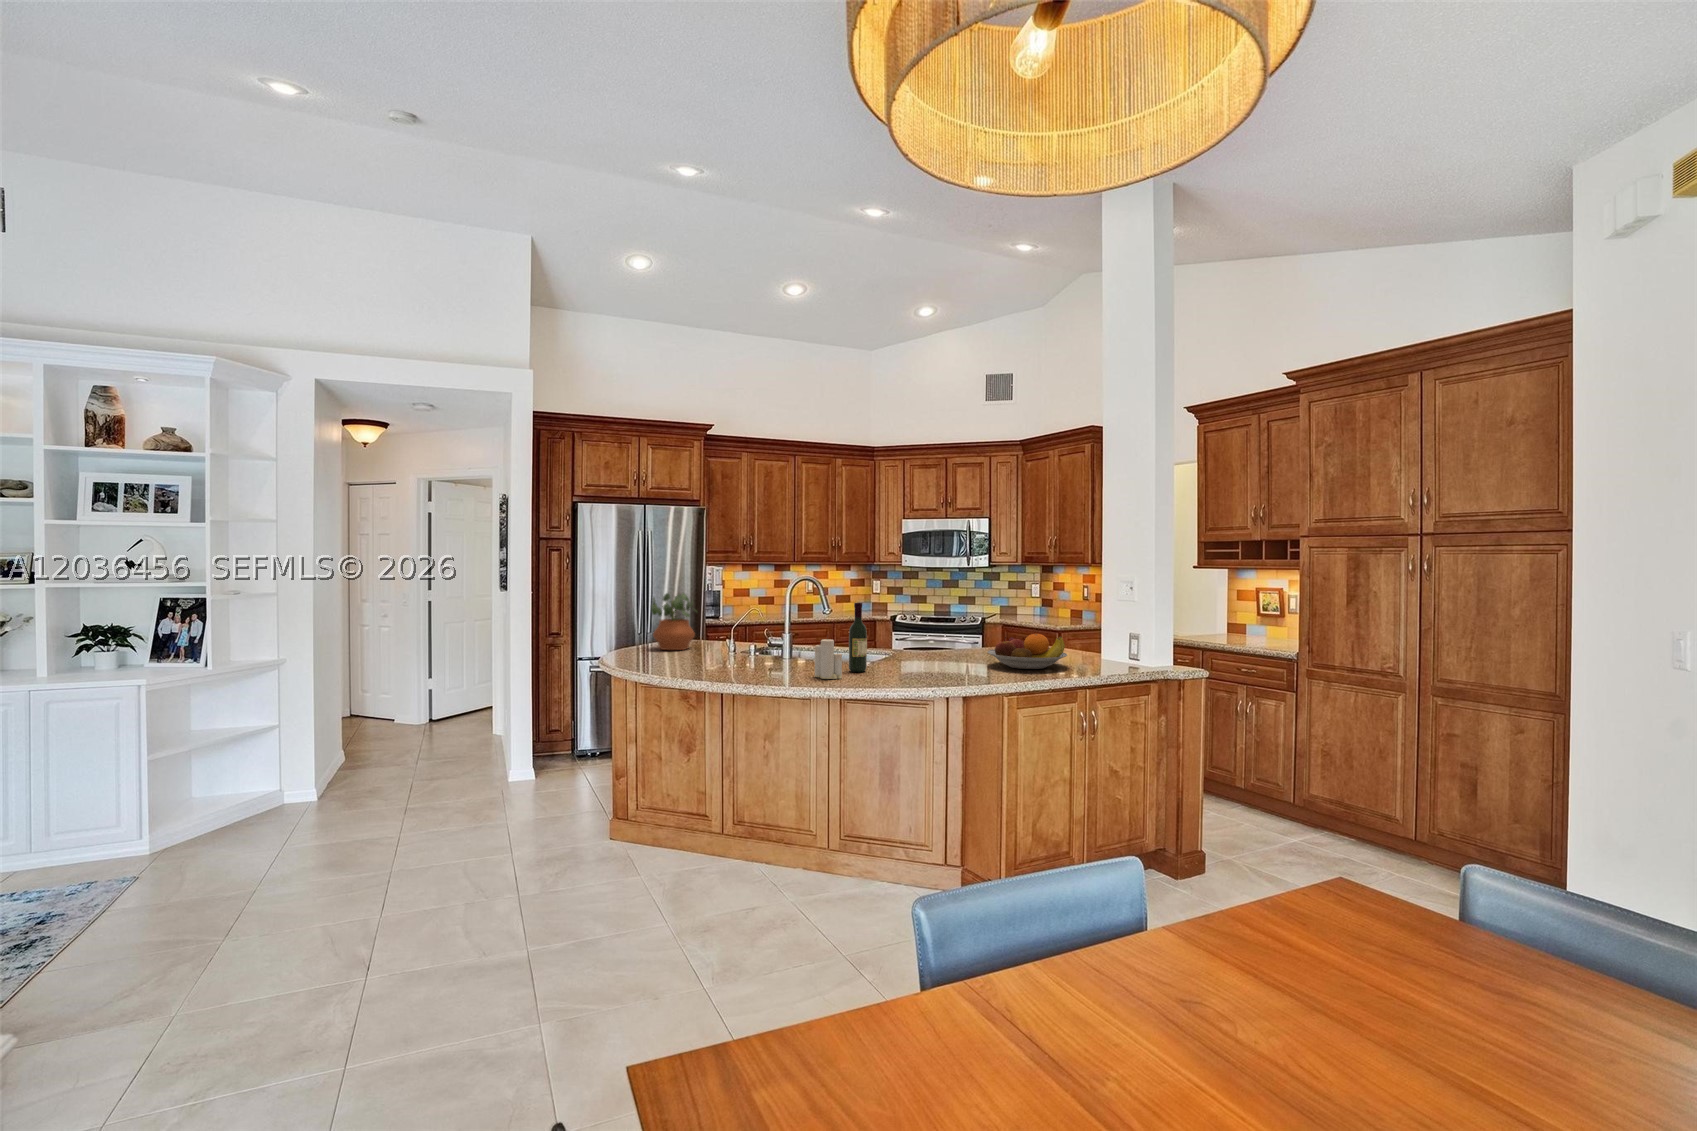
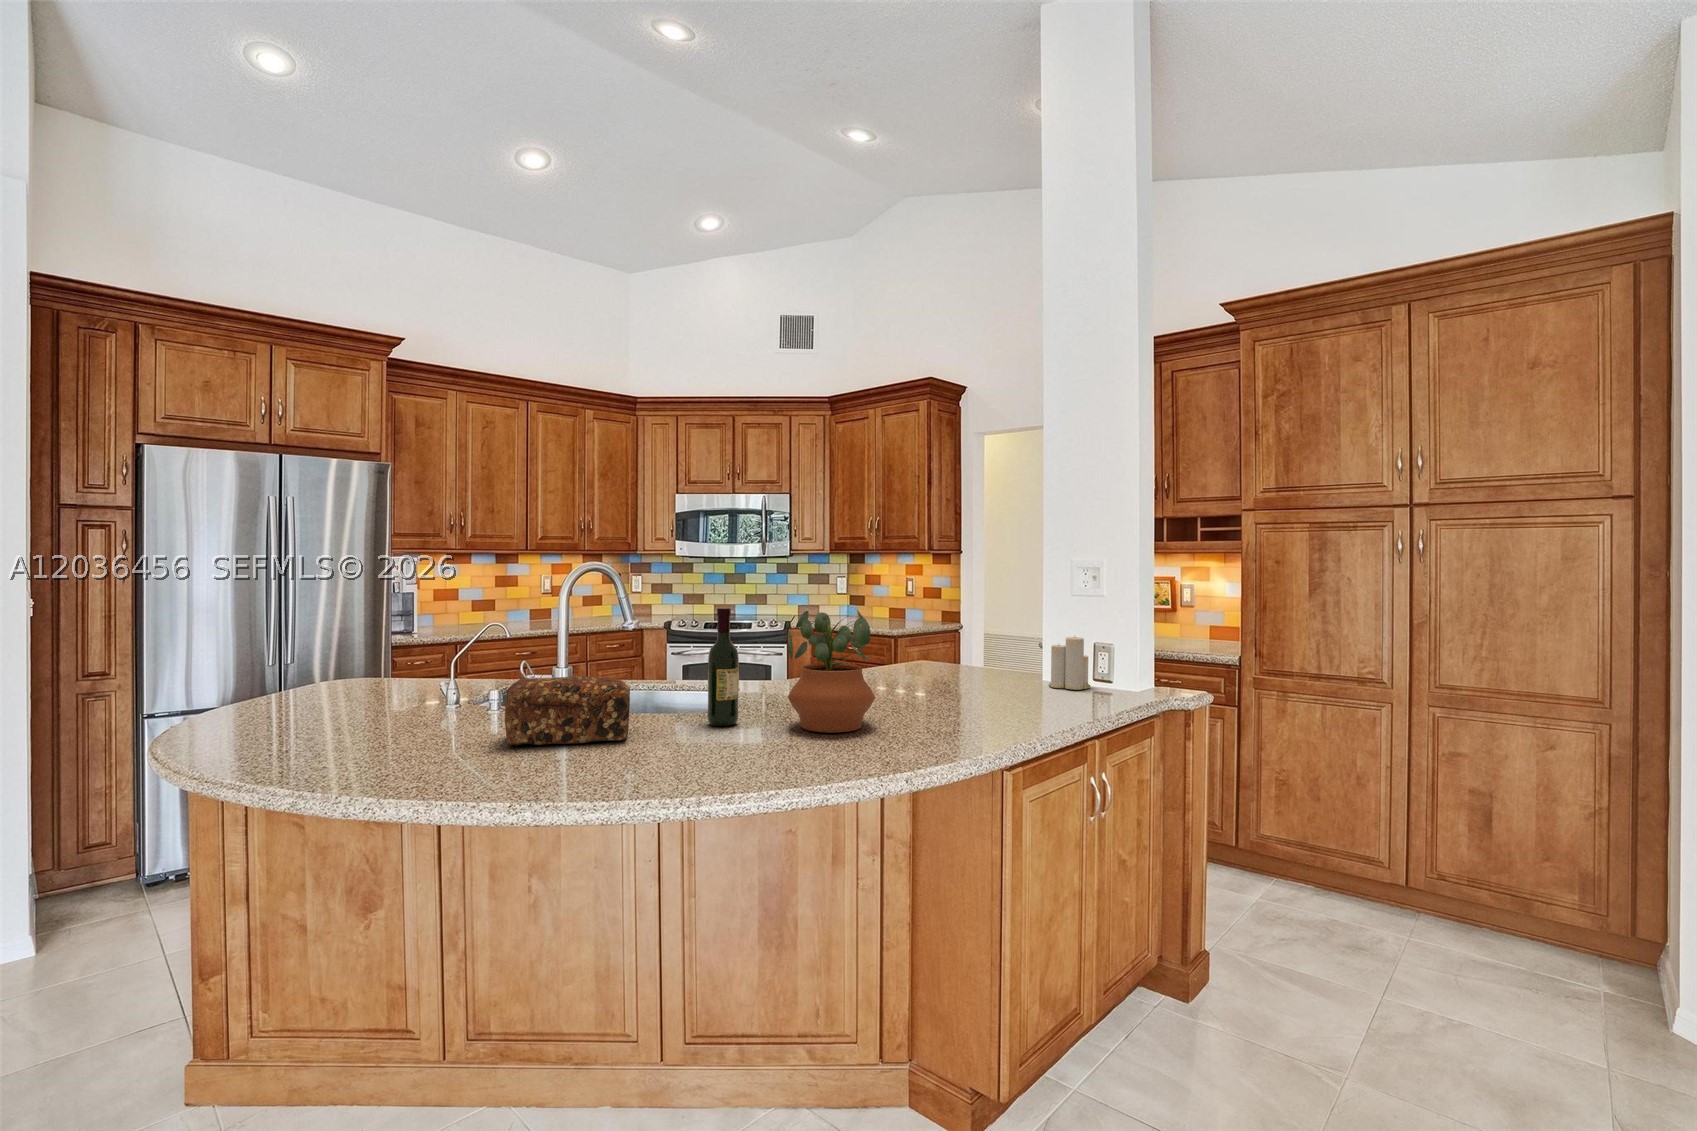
potted plant: present [651,593,697,650] -> present [788,610,875,733]
fruit bowl: present [987,634,1067,669] -> none [910,648,1029,702]
bread loaf: none [737,639,805,675] -> present [505,676,630,746]
candle: present [815,639,842,679] -> present [1049,637,1091,690]

